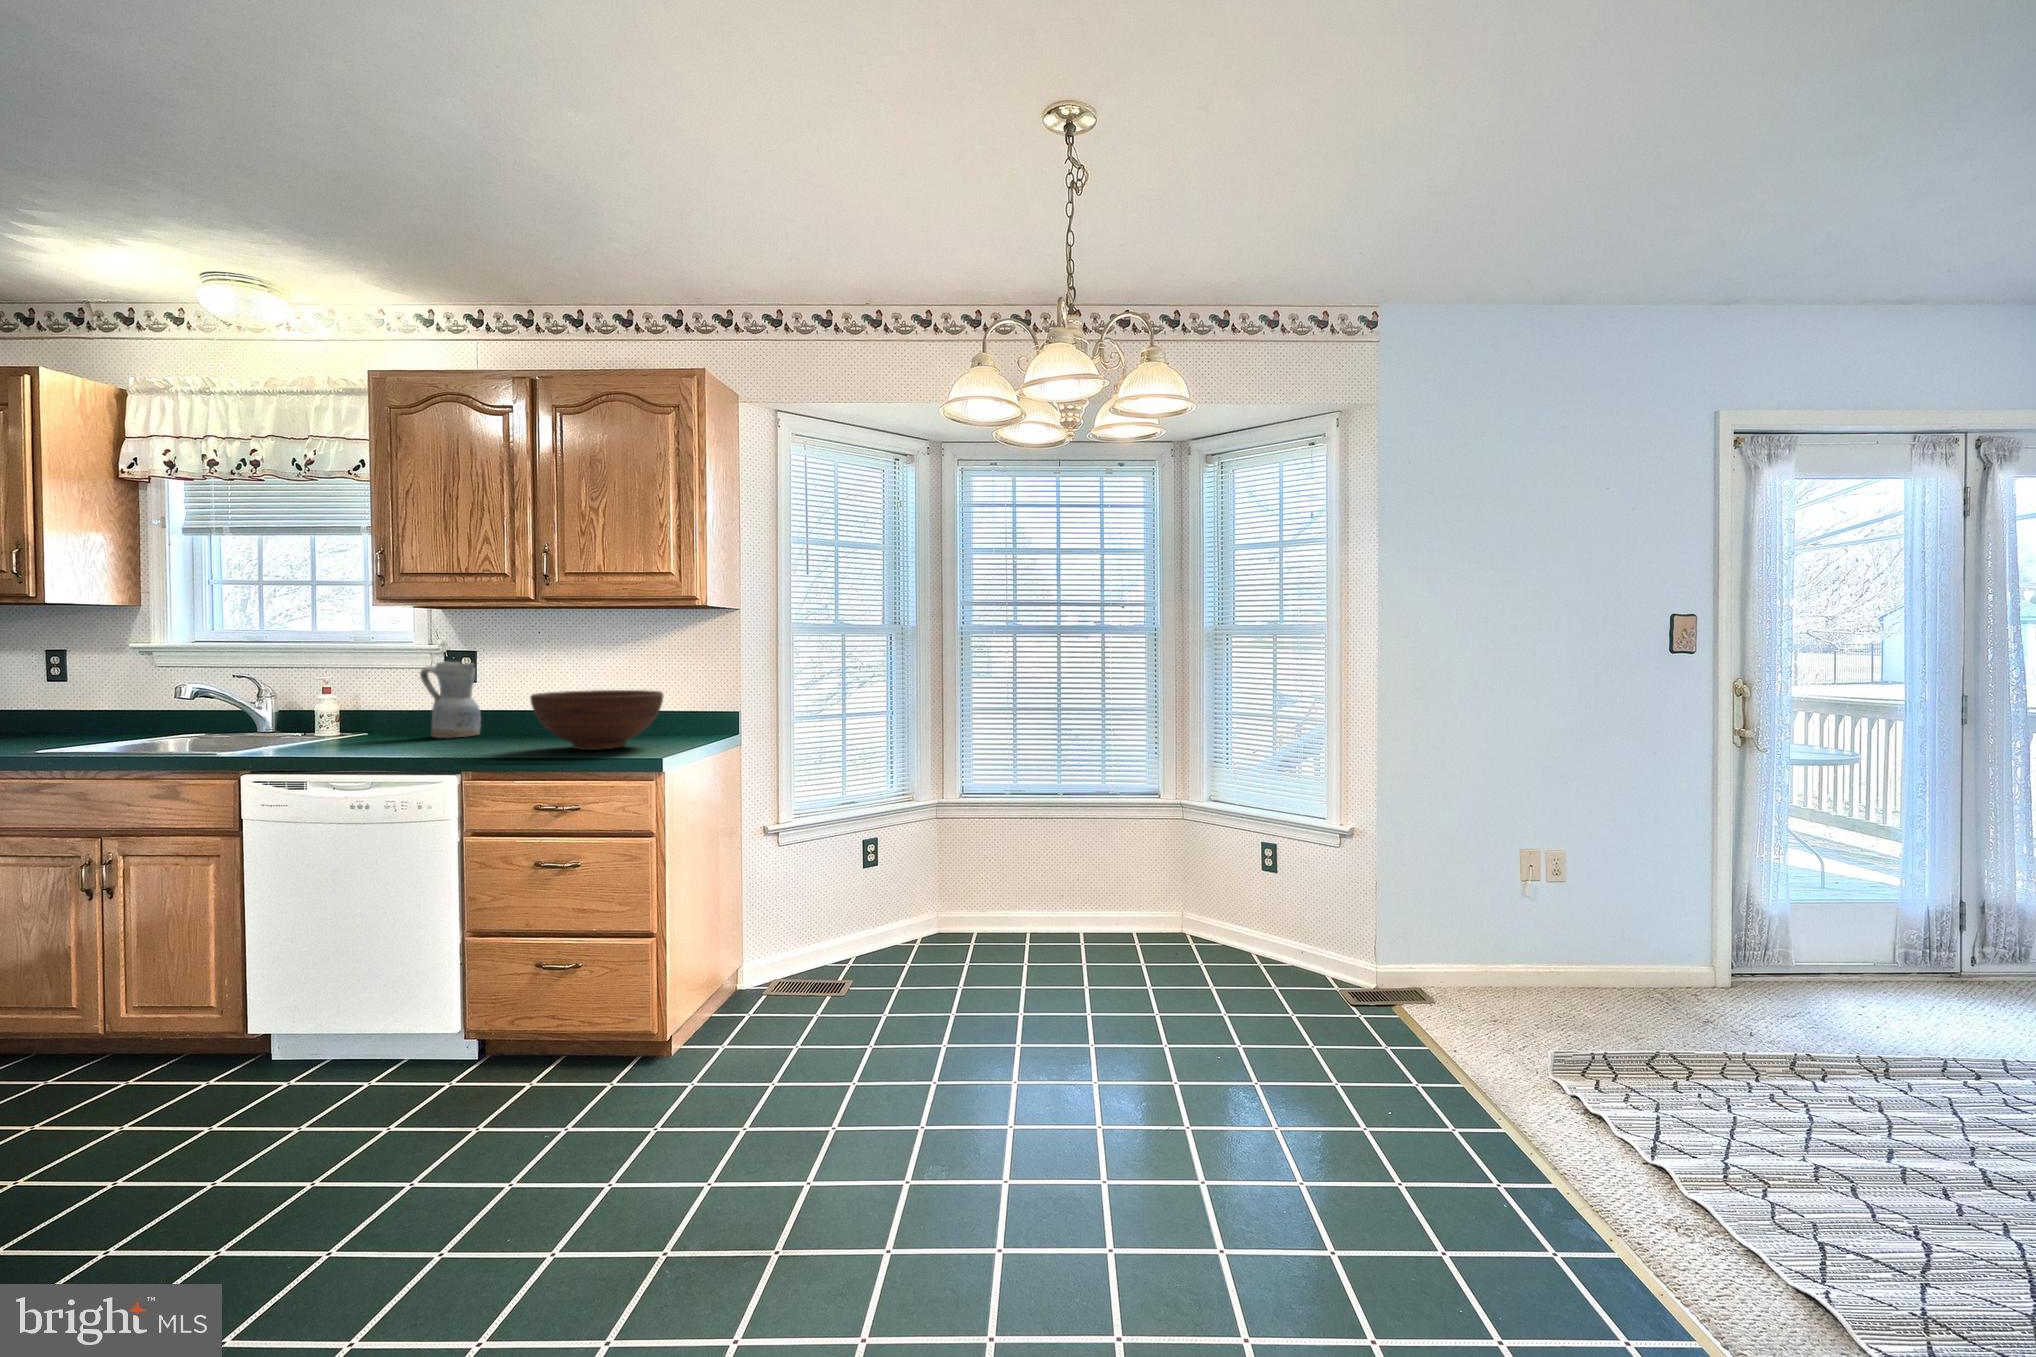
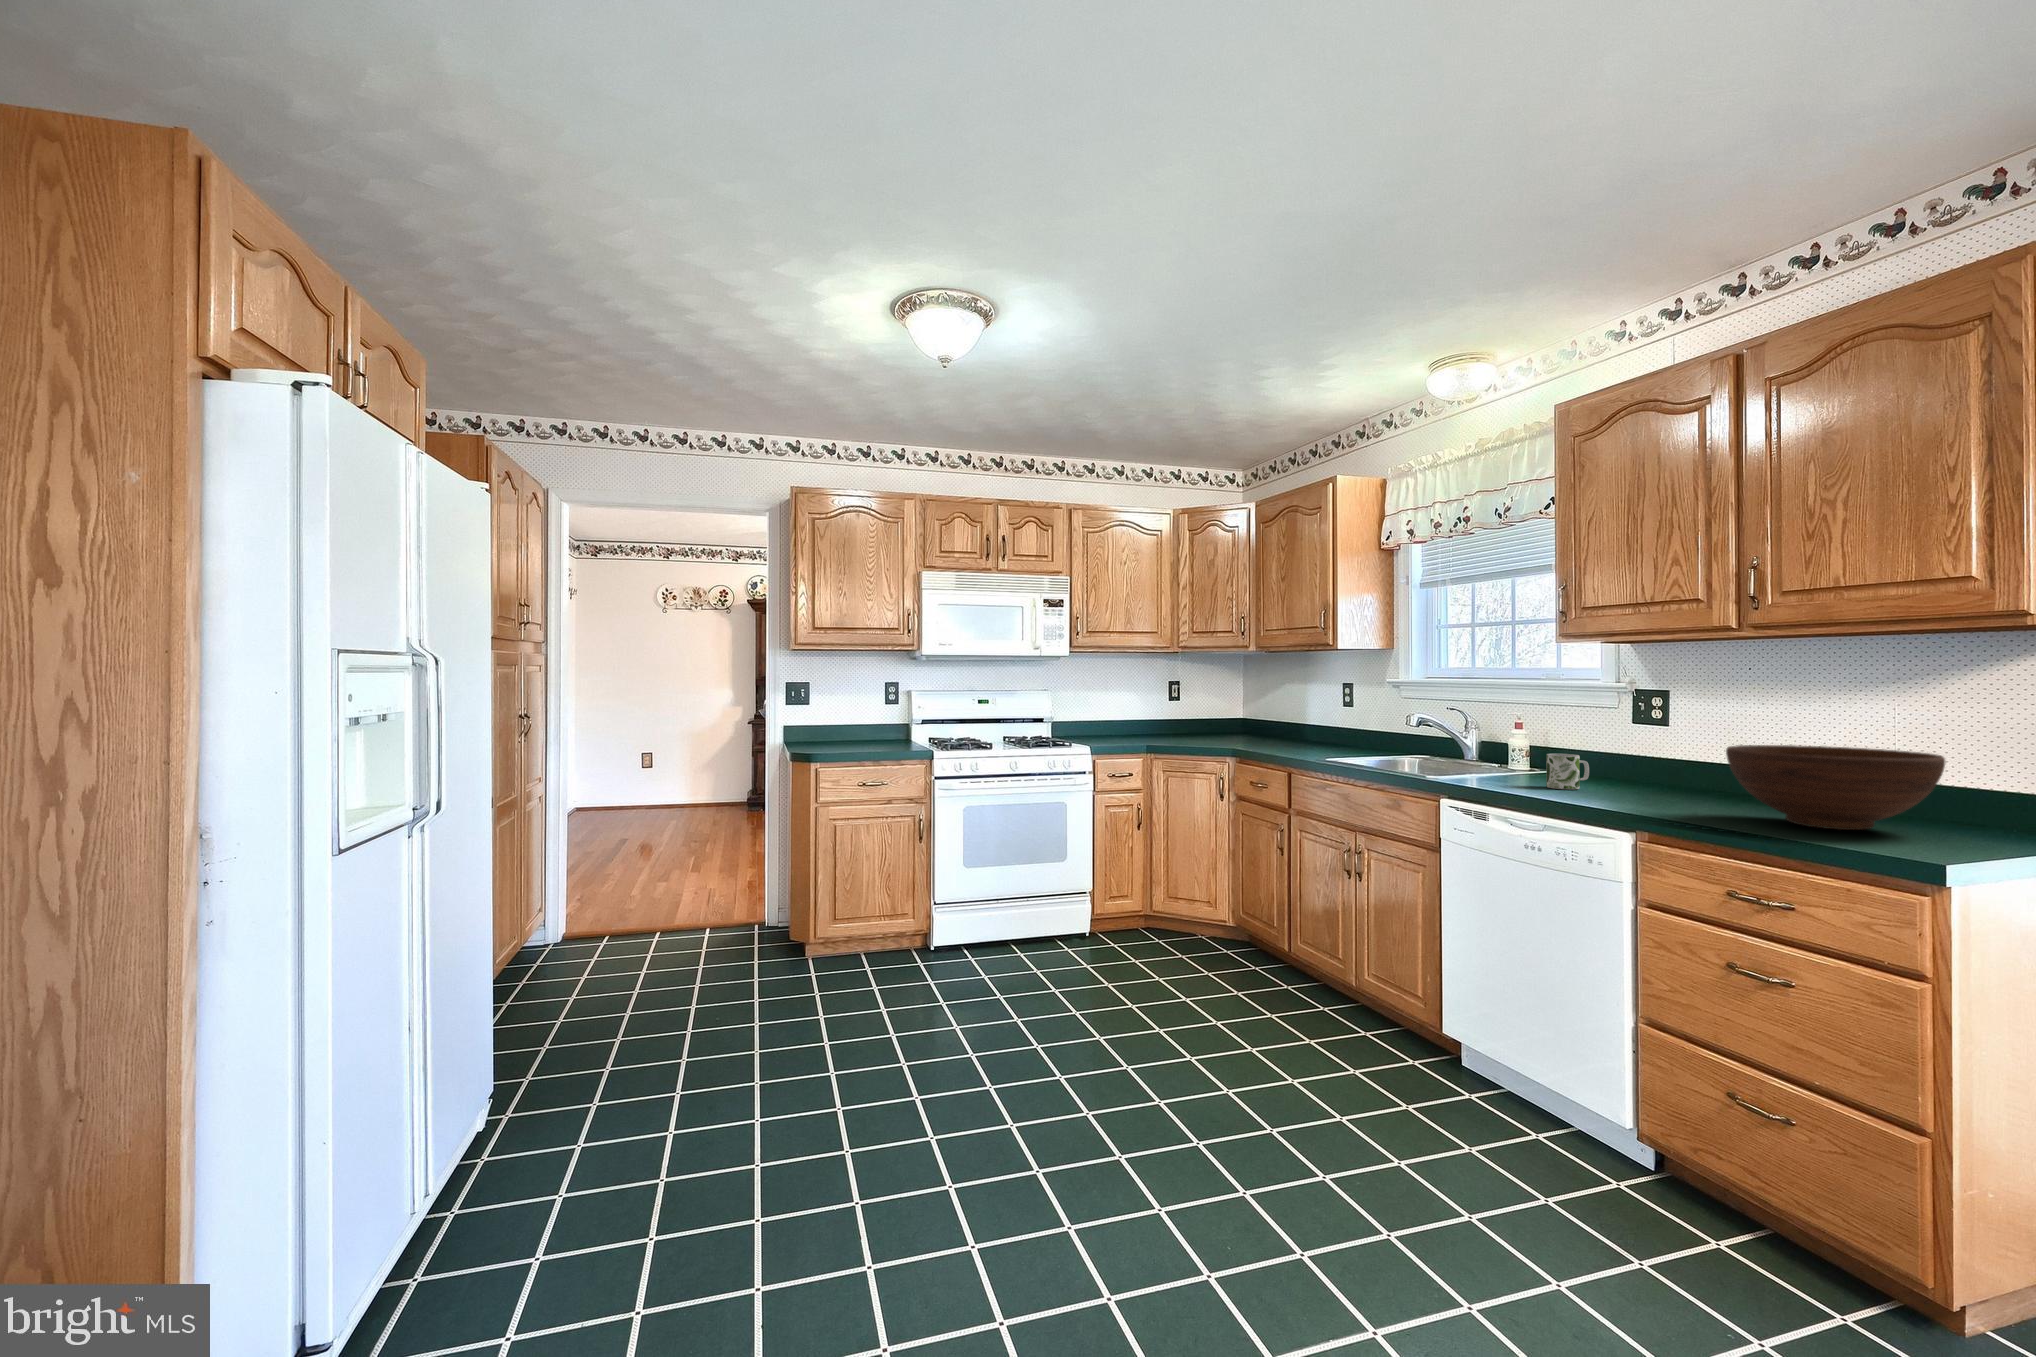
ceramic pitcher: present [420,661,481,738] -> none [1605,702,1673,788]
mug: none [365,713,408,747] -> present [1546,754,1589,789]

